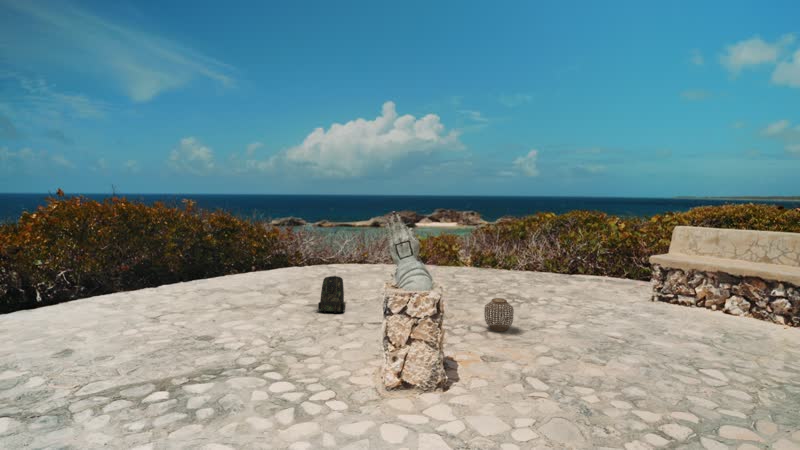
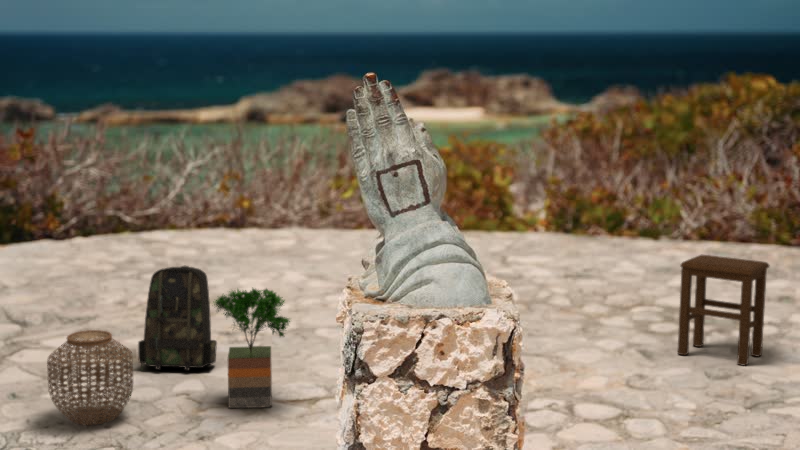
stool: none [511,274,544,315] -> present [678,255,770,365]
potted tree: none [344,284,371,326] -> present [214,289,290,408]
woven basket: present [484,298,514,331] -> present [47,330,133,425]

